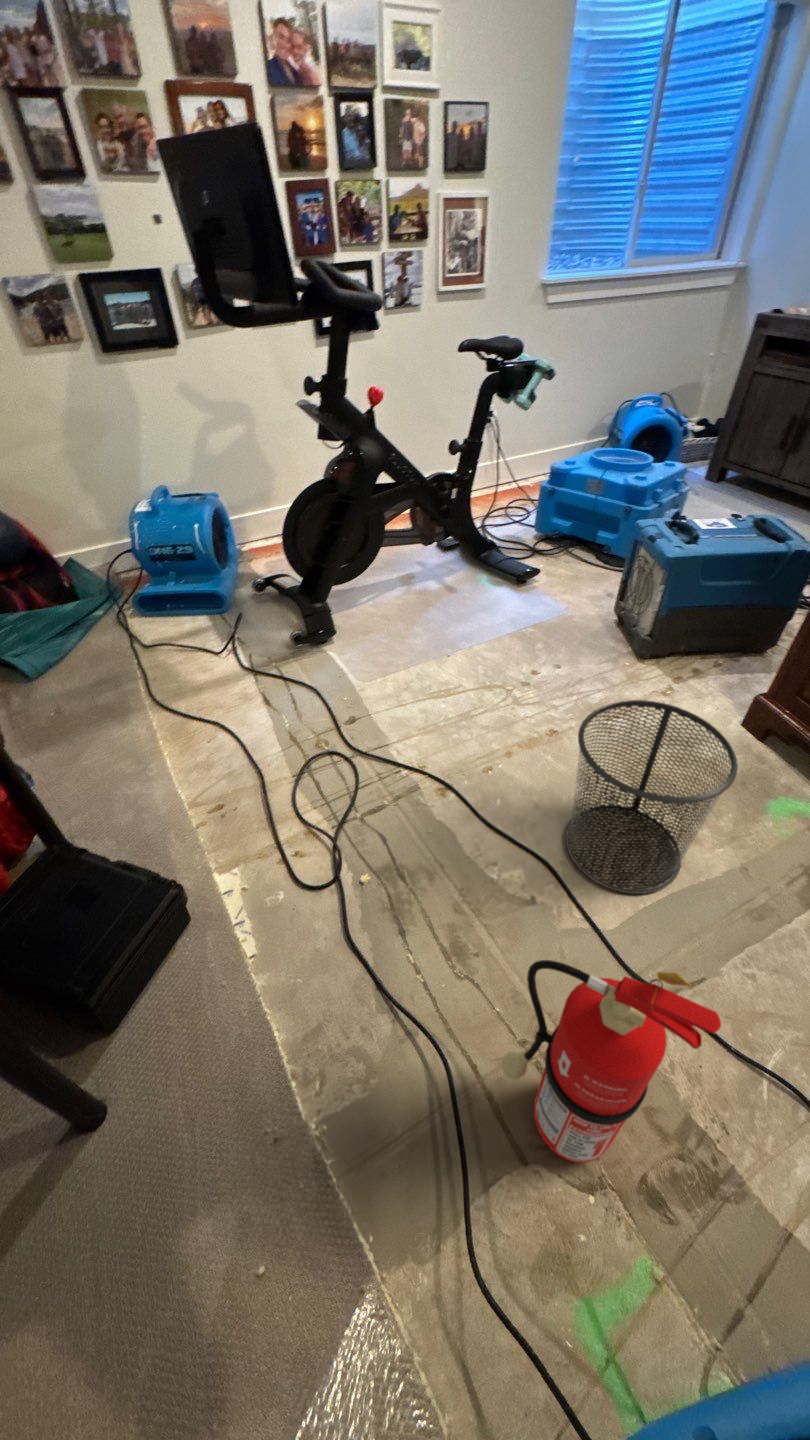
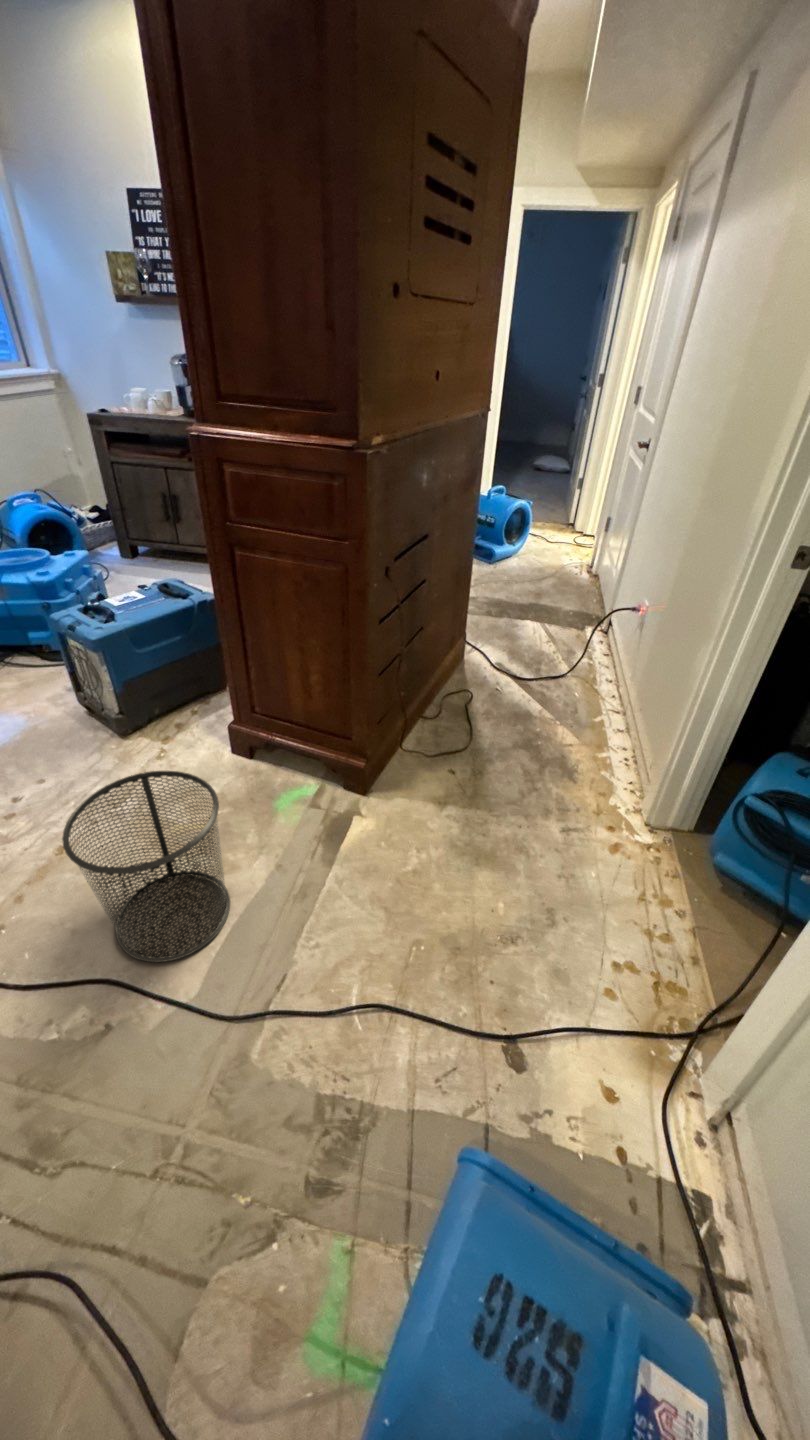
fire extinguisher: present [502,960,721,1163] -> none [80,1019,267,1243]

